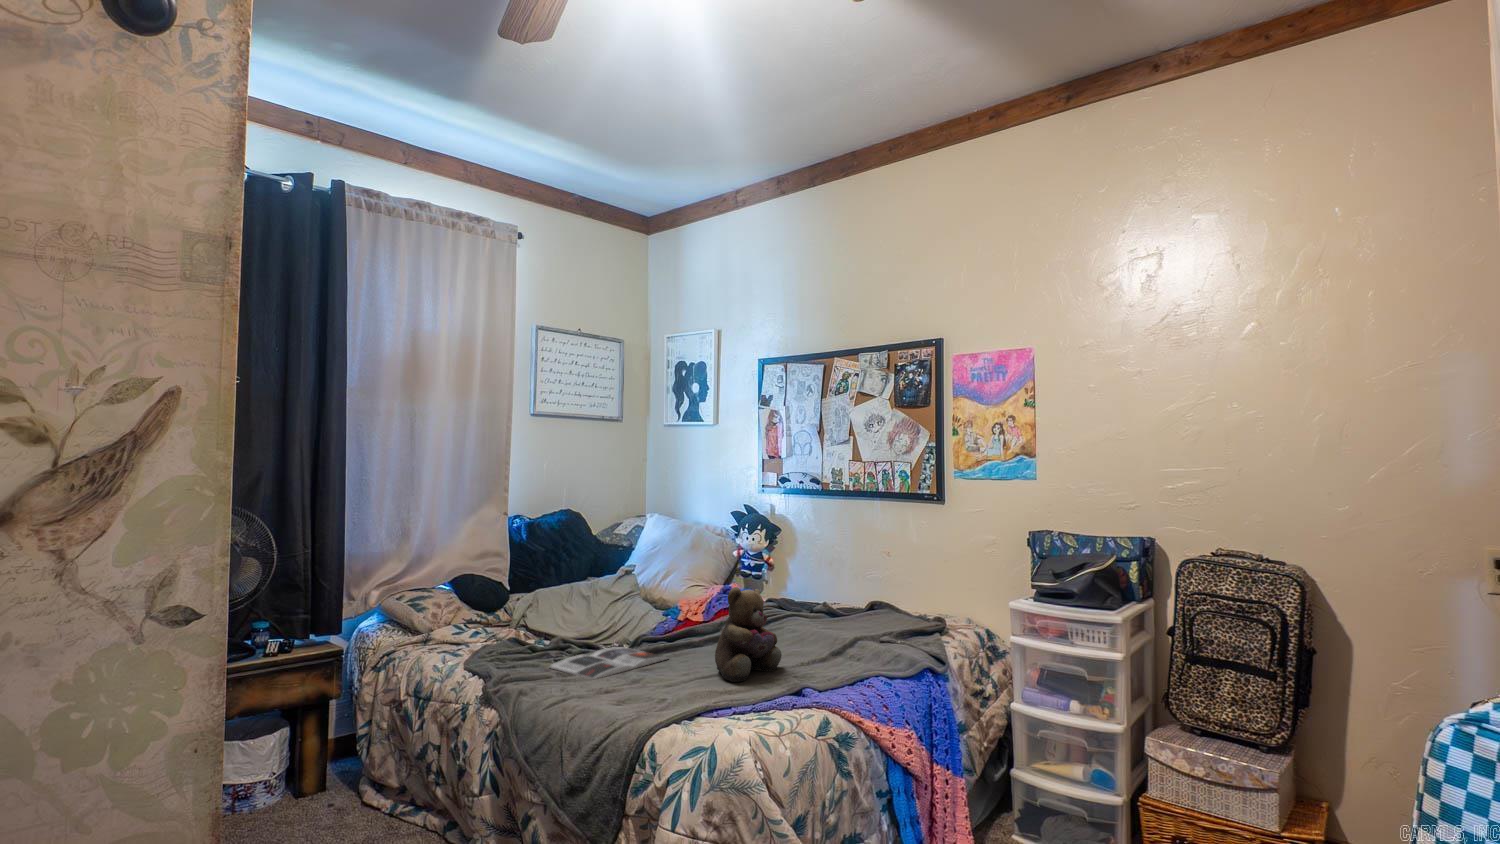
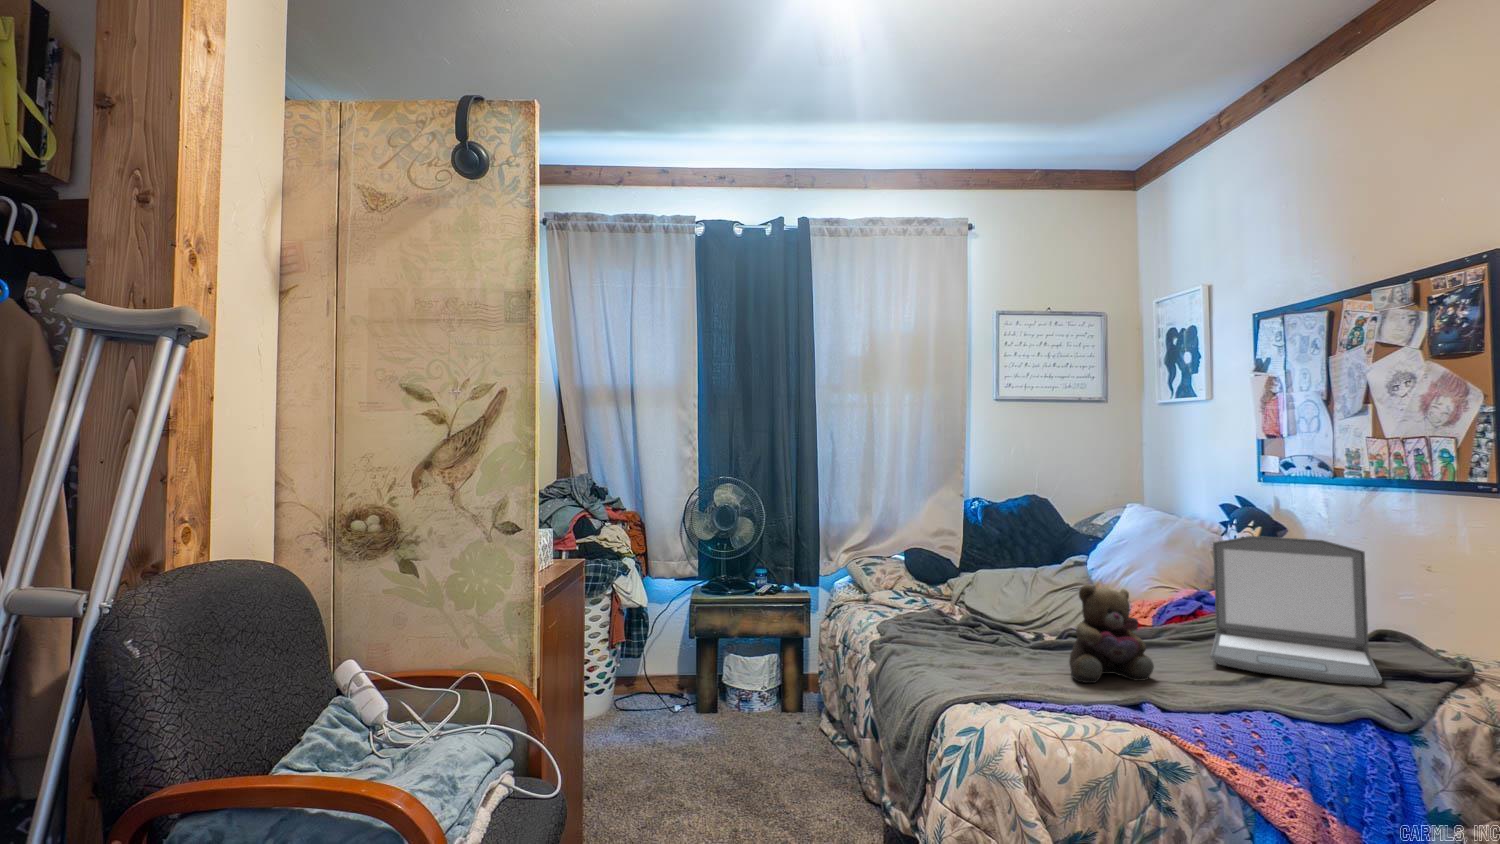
laptop: none [782,537,906,647] -> present [1210,536,1382,686]
magazine: present [549,647,669,679] -> none [937,629,1058,654]

